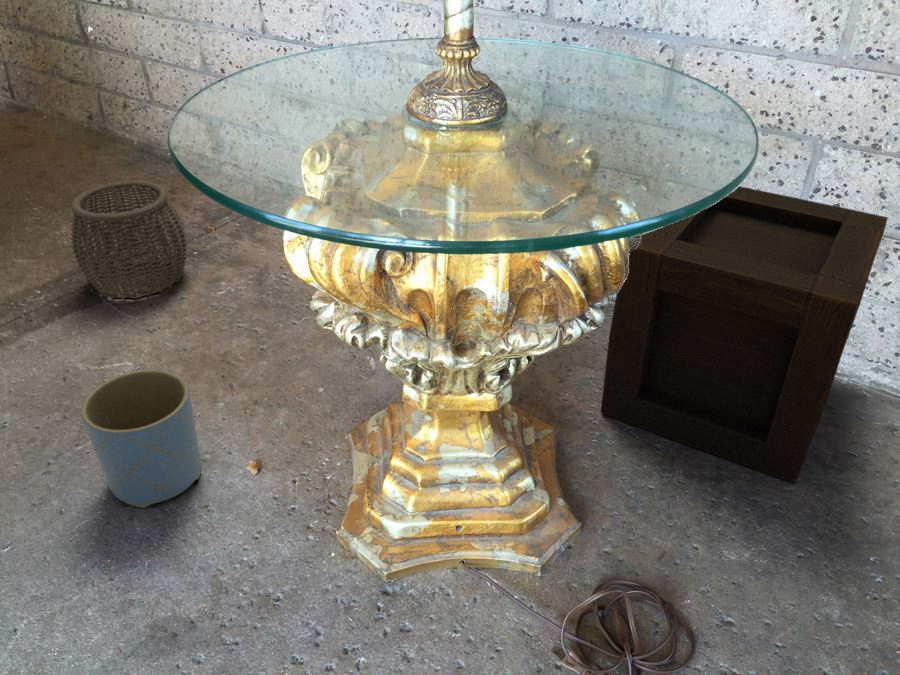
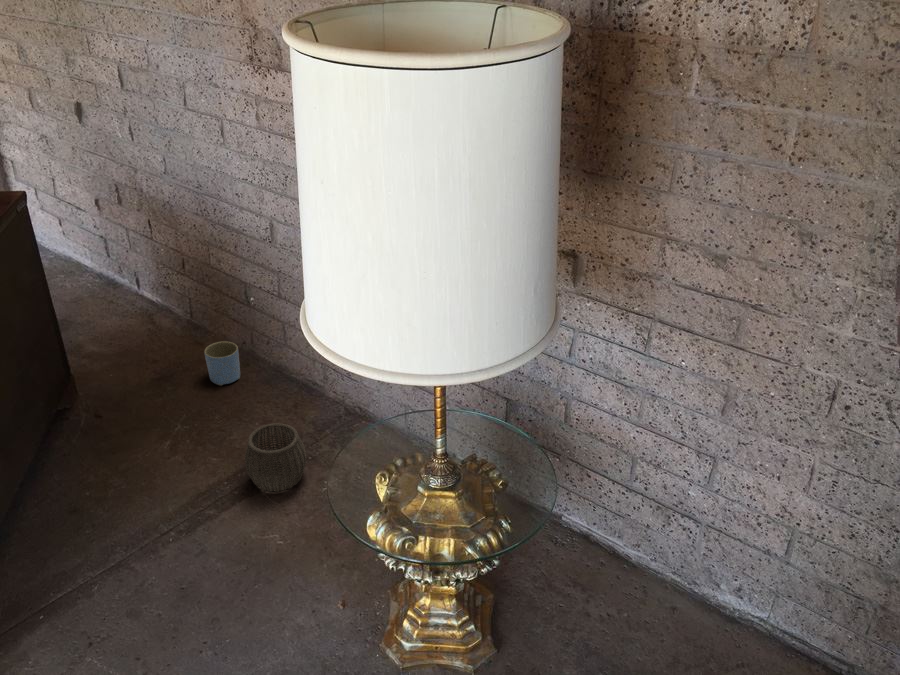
wooden crate: present [601,186,888,483] -> none [520,462,665,636]
planter: present [81,370,201,508] -> present [204,341,240,385]

